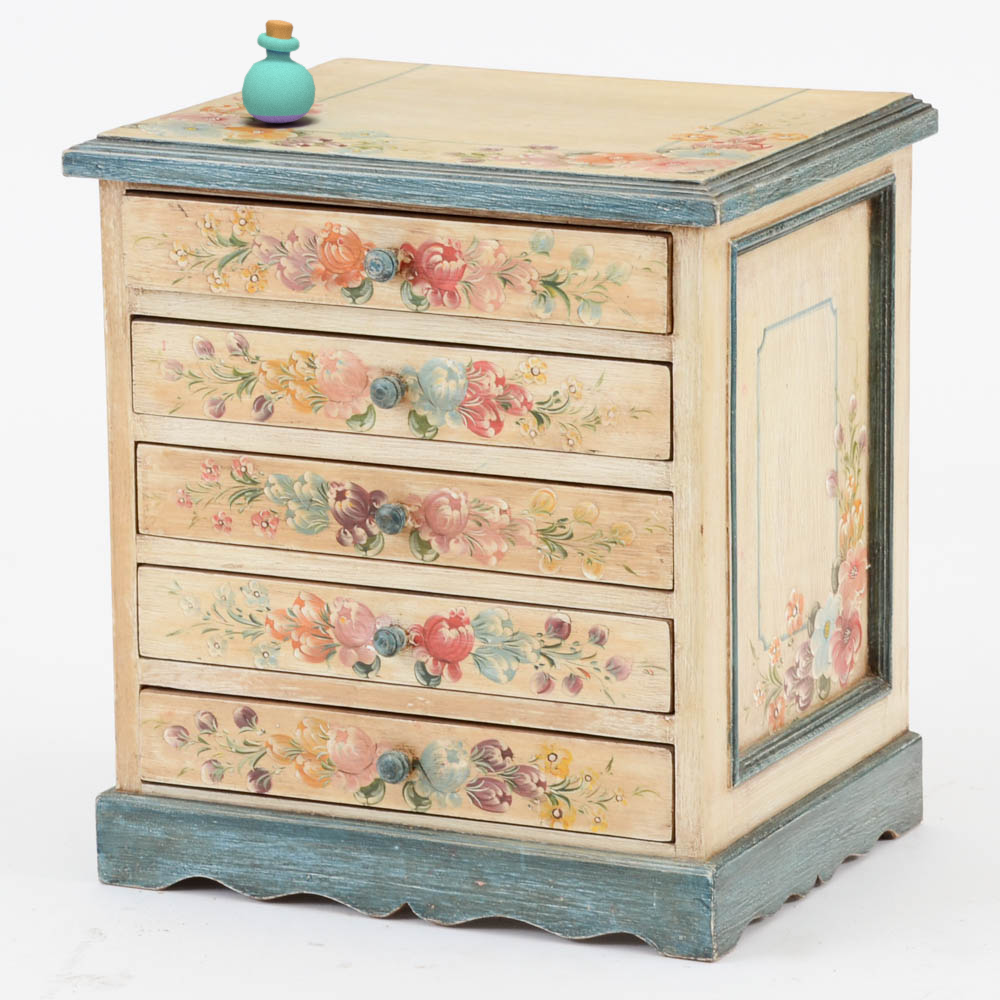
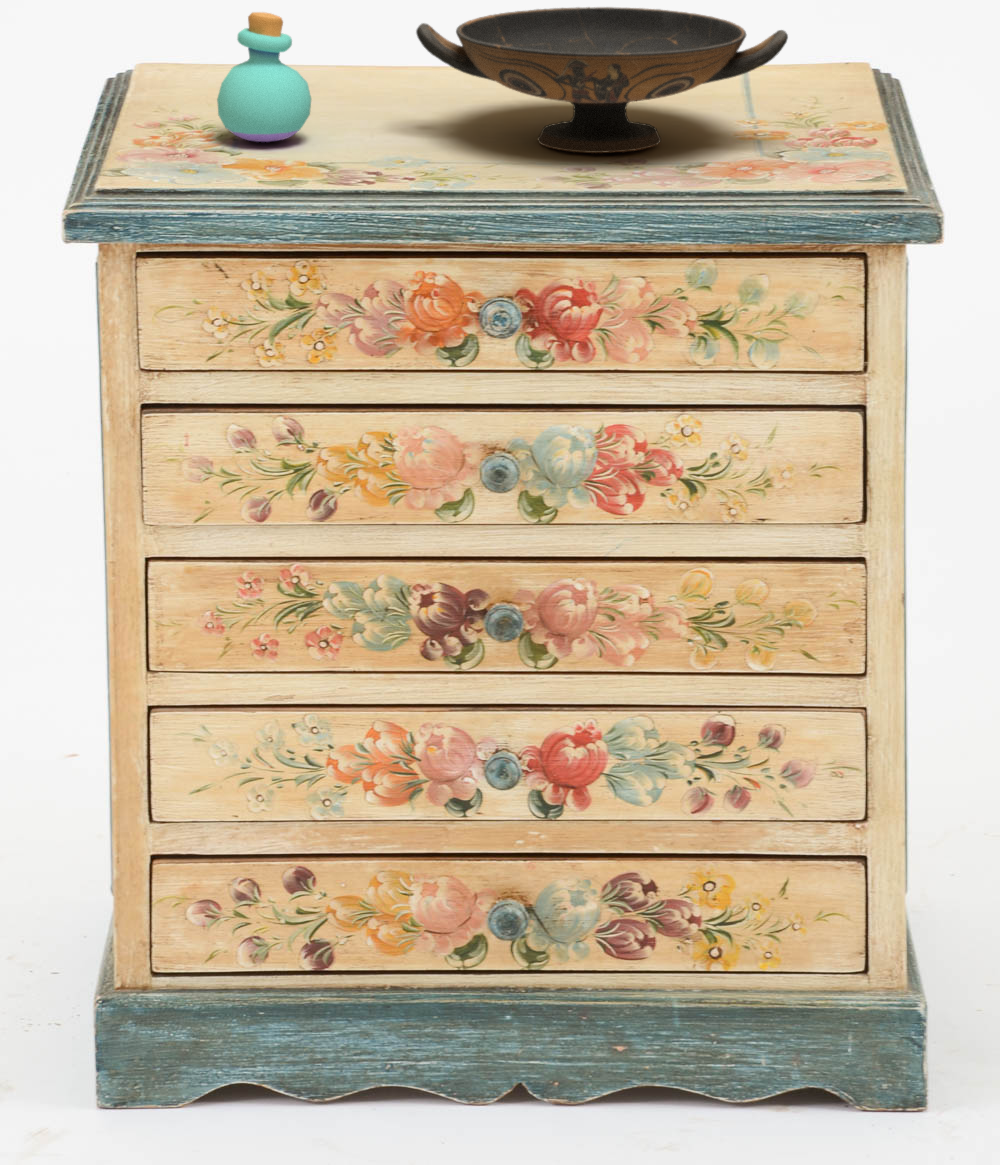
decorative bowl: none [396,30,673,143] -> present [416,7,788,153]

